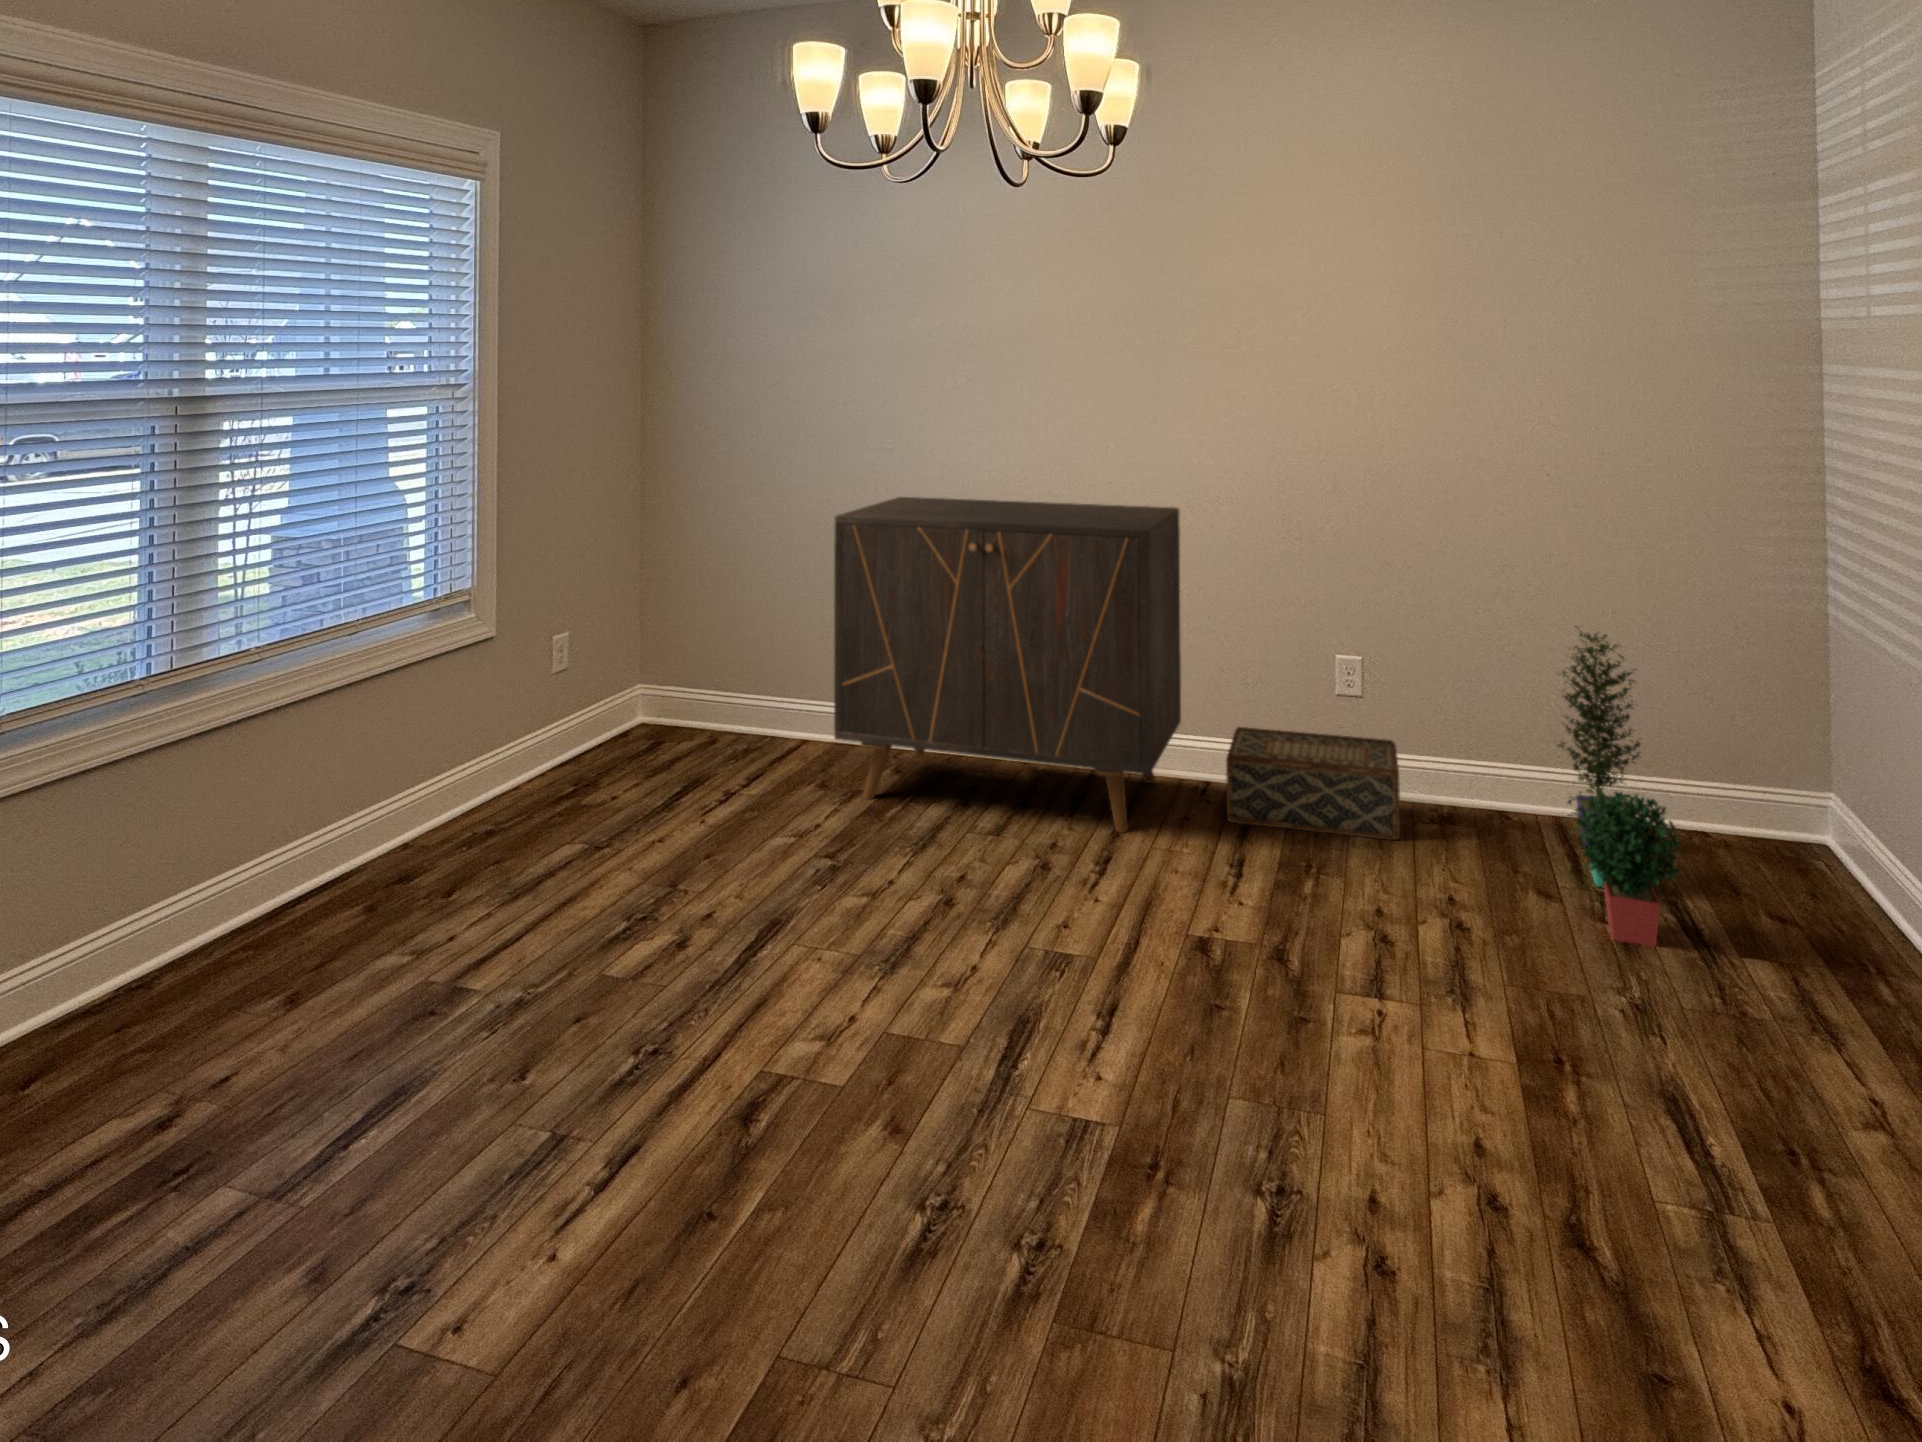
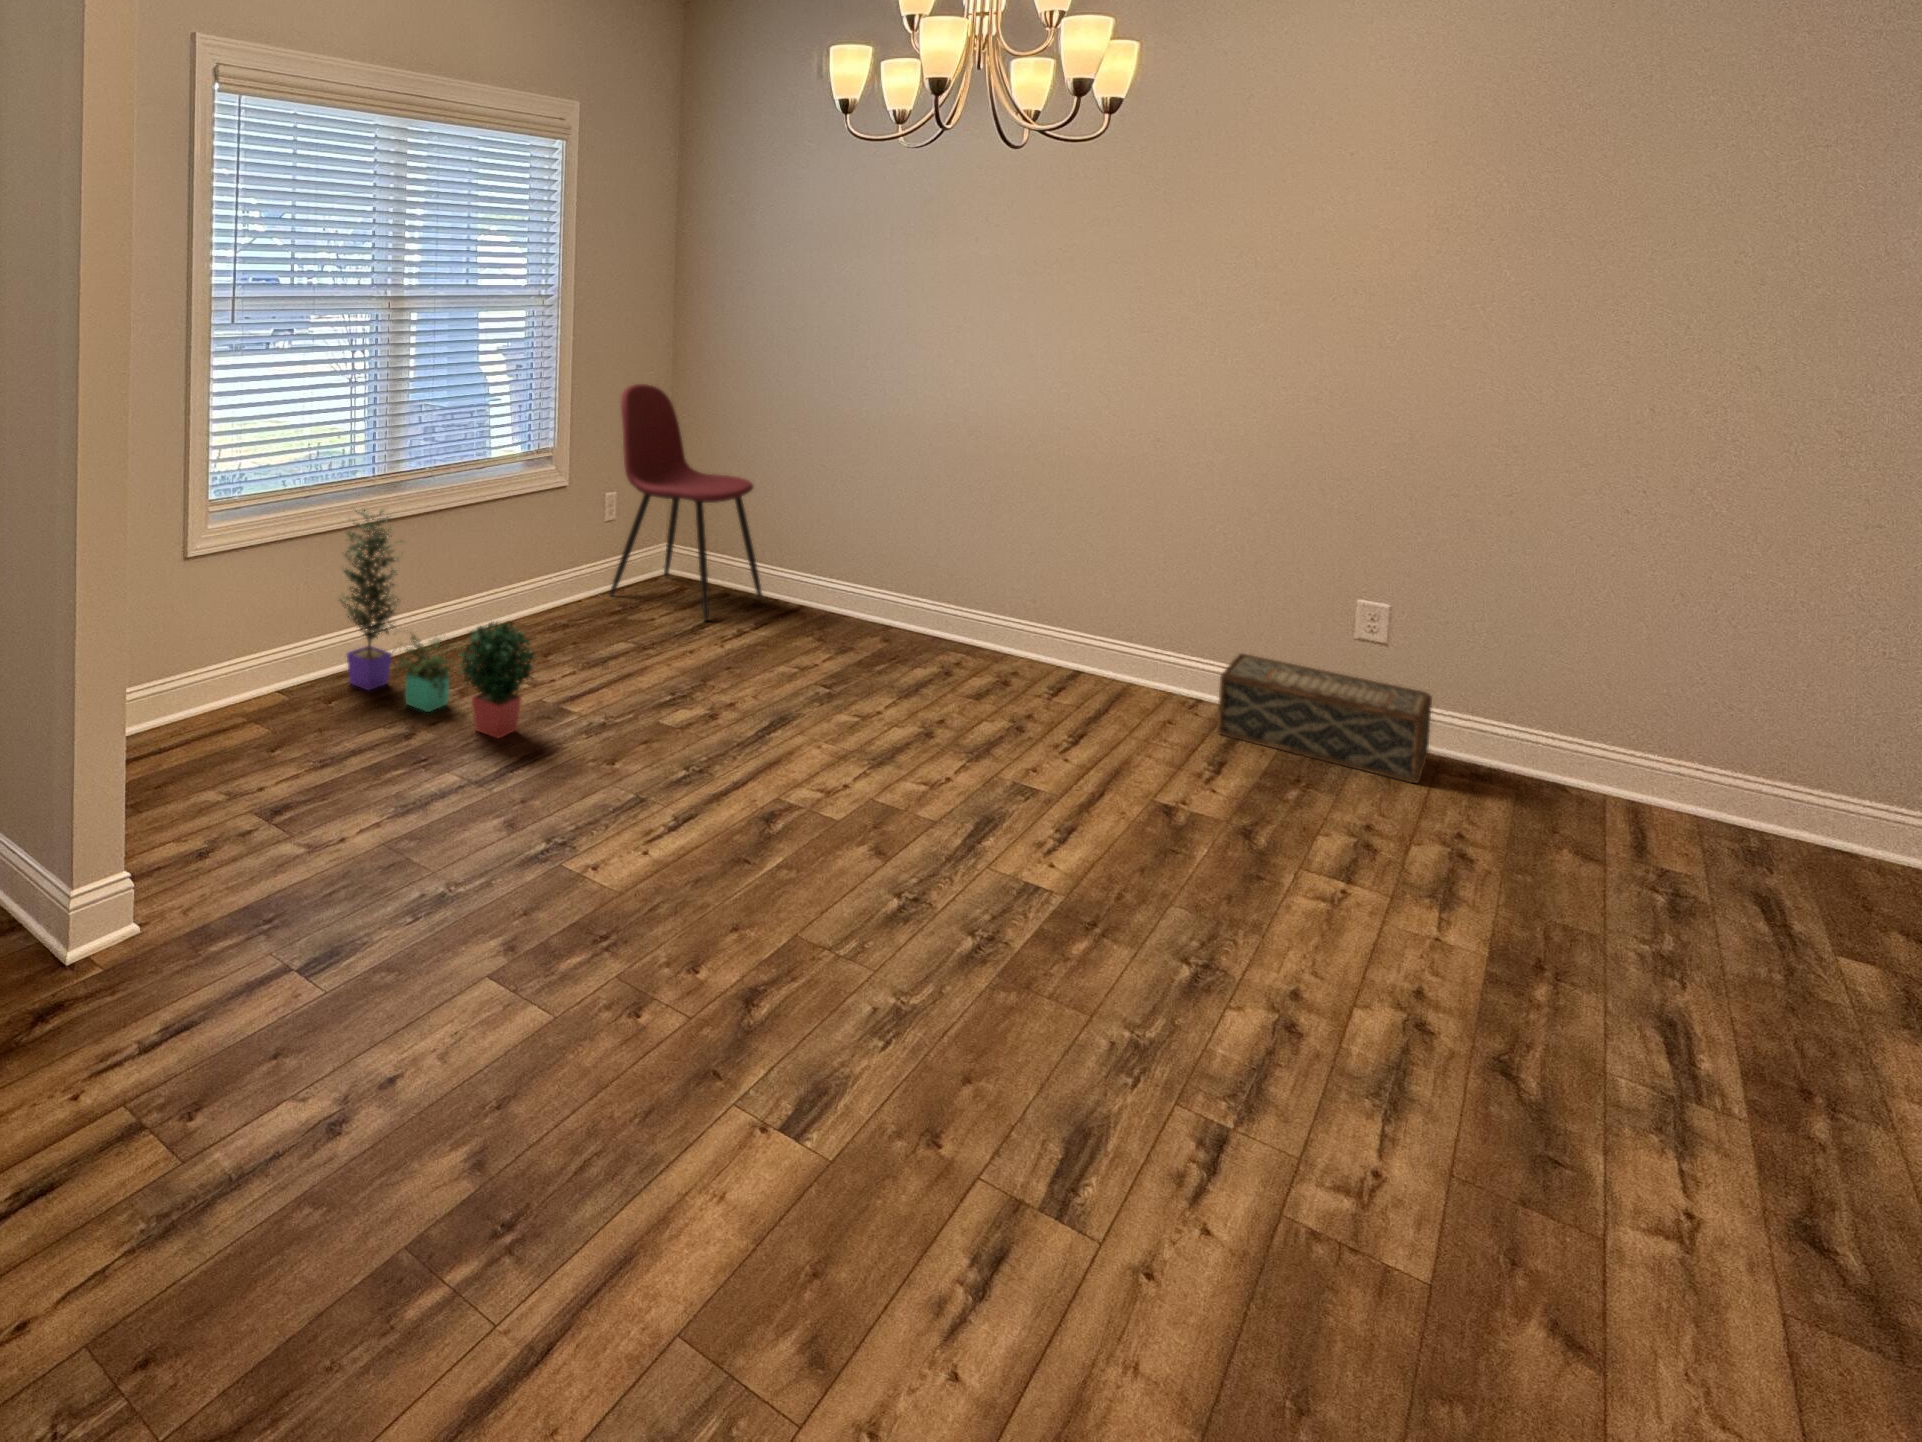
dining chair: none [566,496,761,787] -> present [610,384,762,621]
cabinet: present [834,497,1181,833] -> none [830,404,1189,722]
potted plant: present [1559,627,1682,946] -> present [340,509,535,738]

